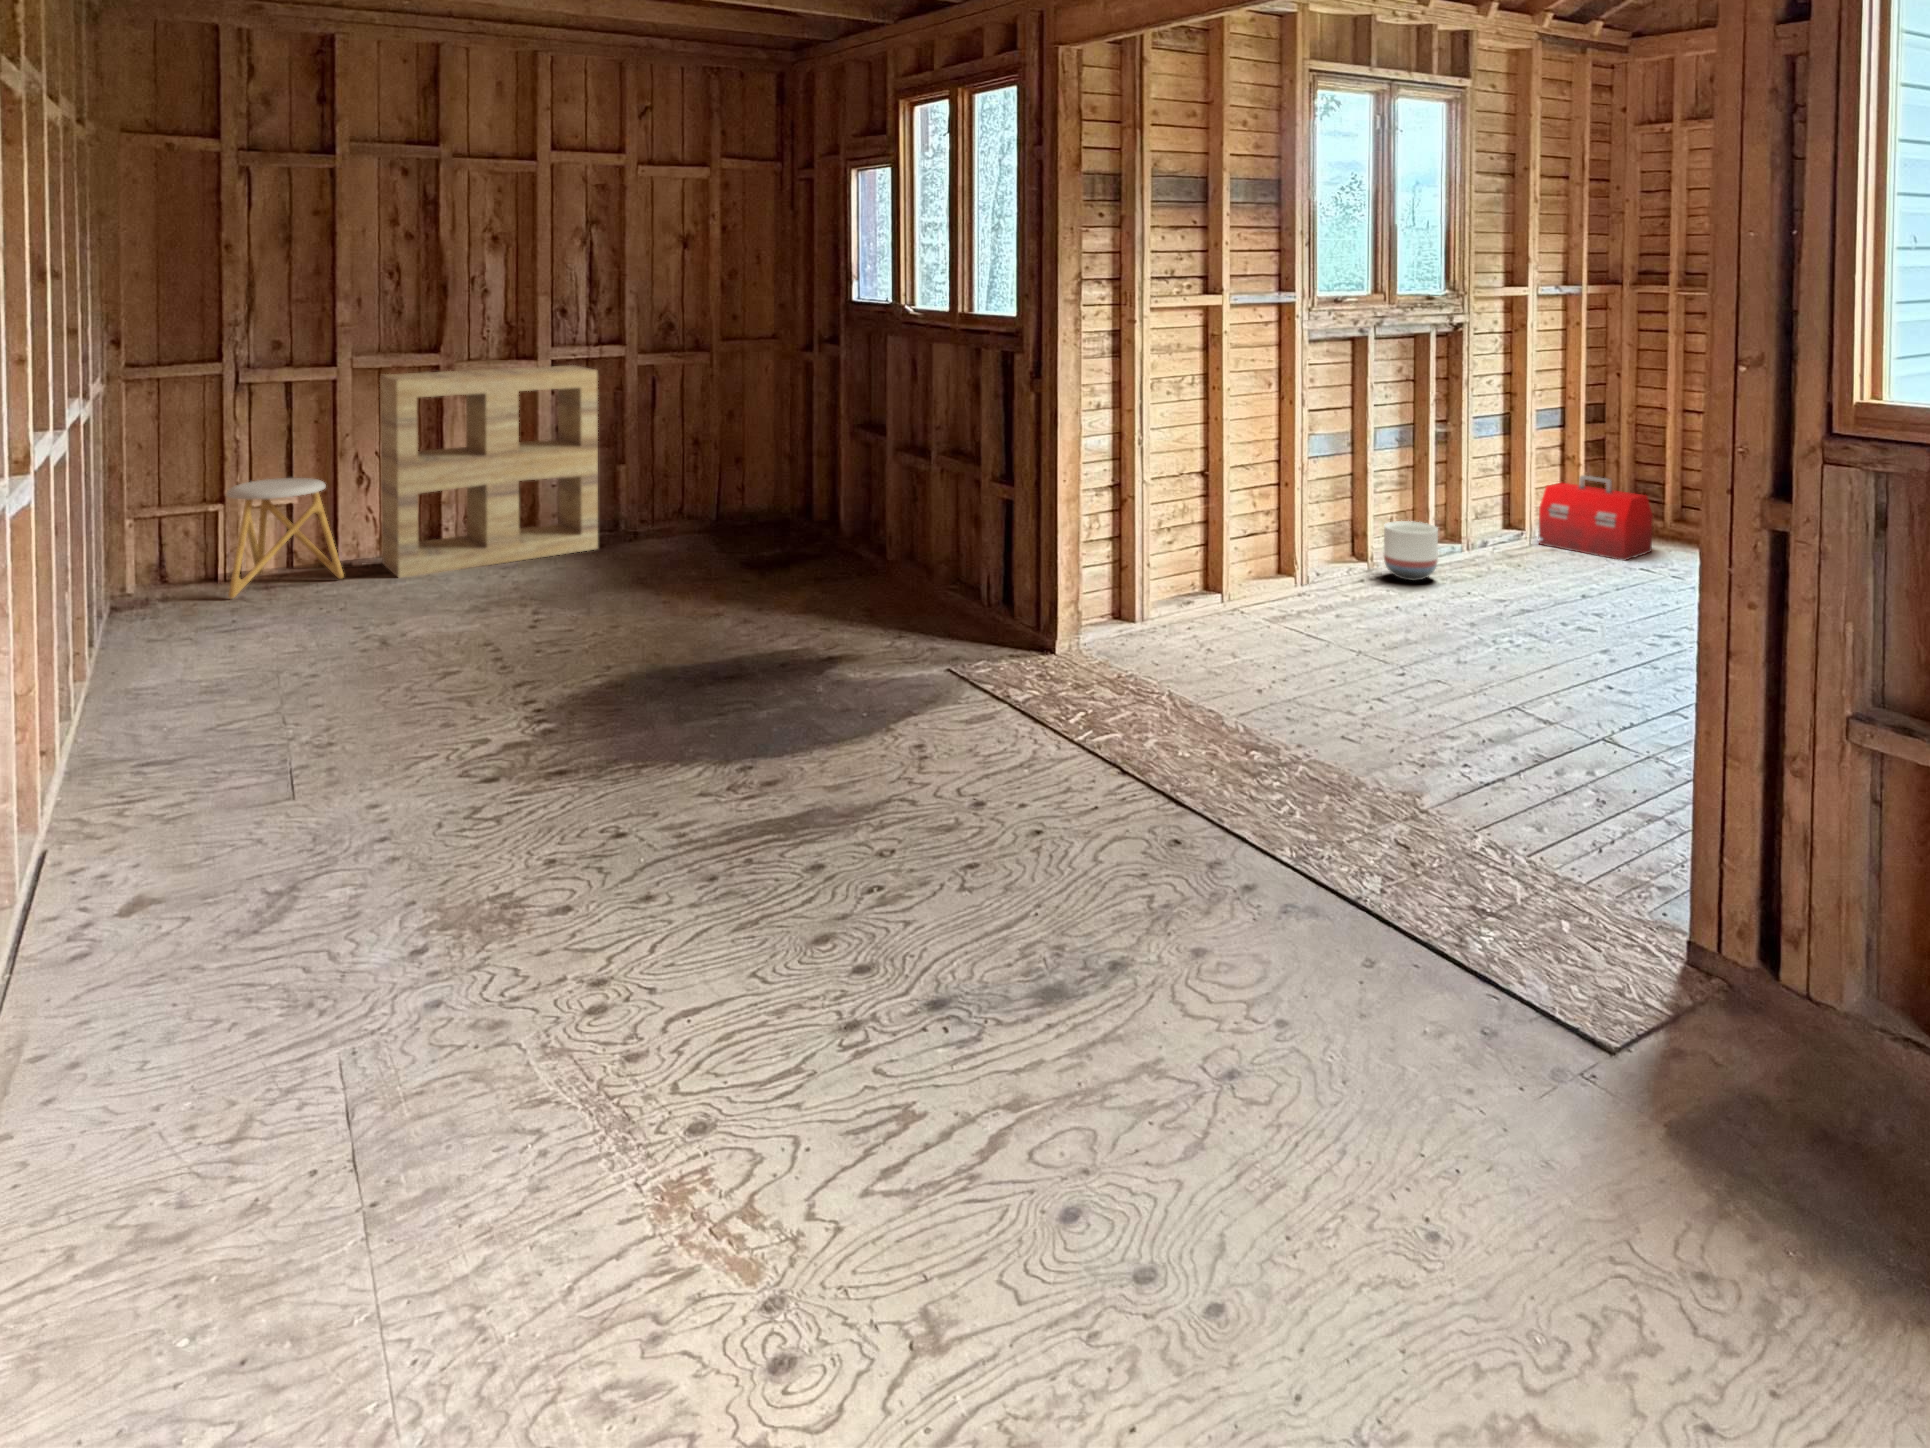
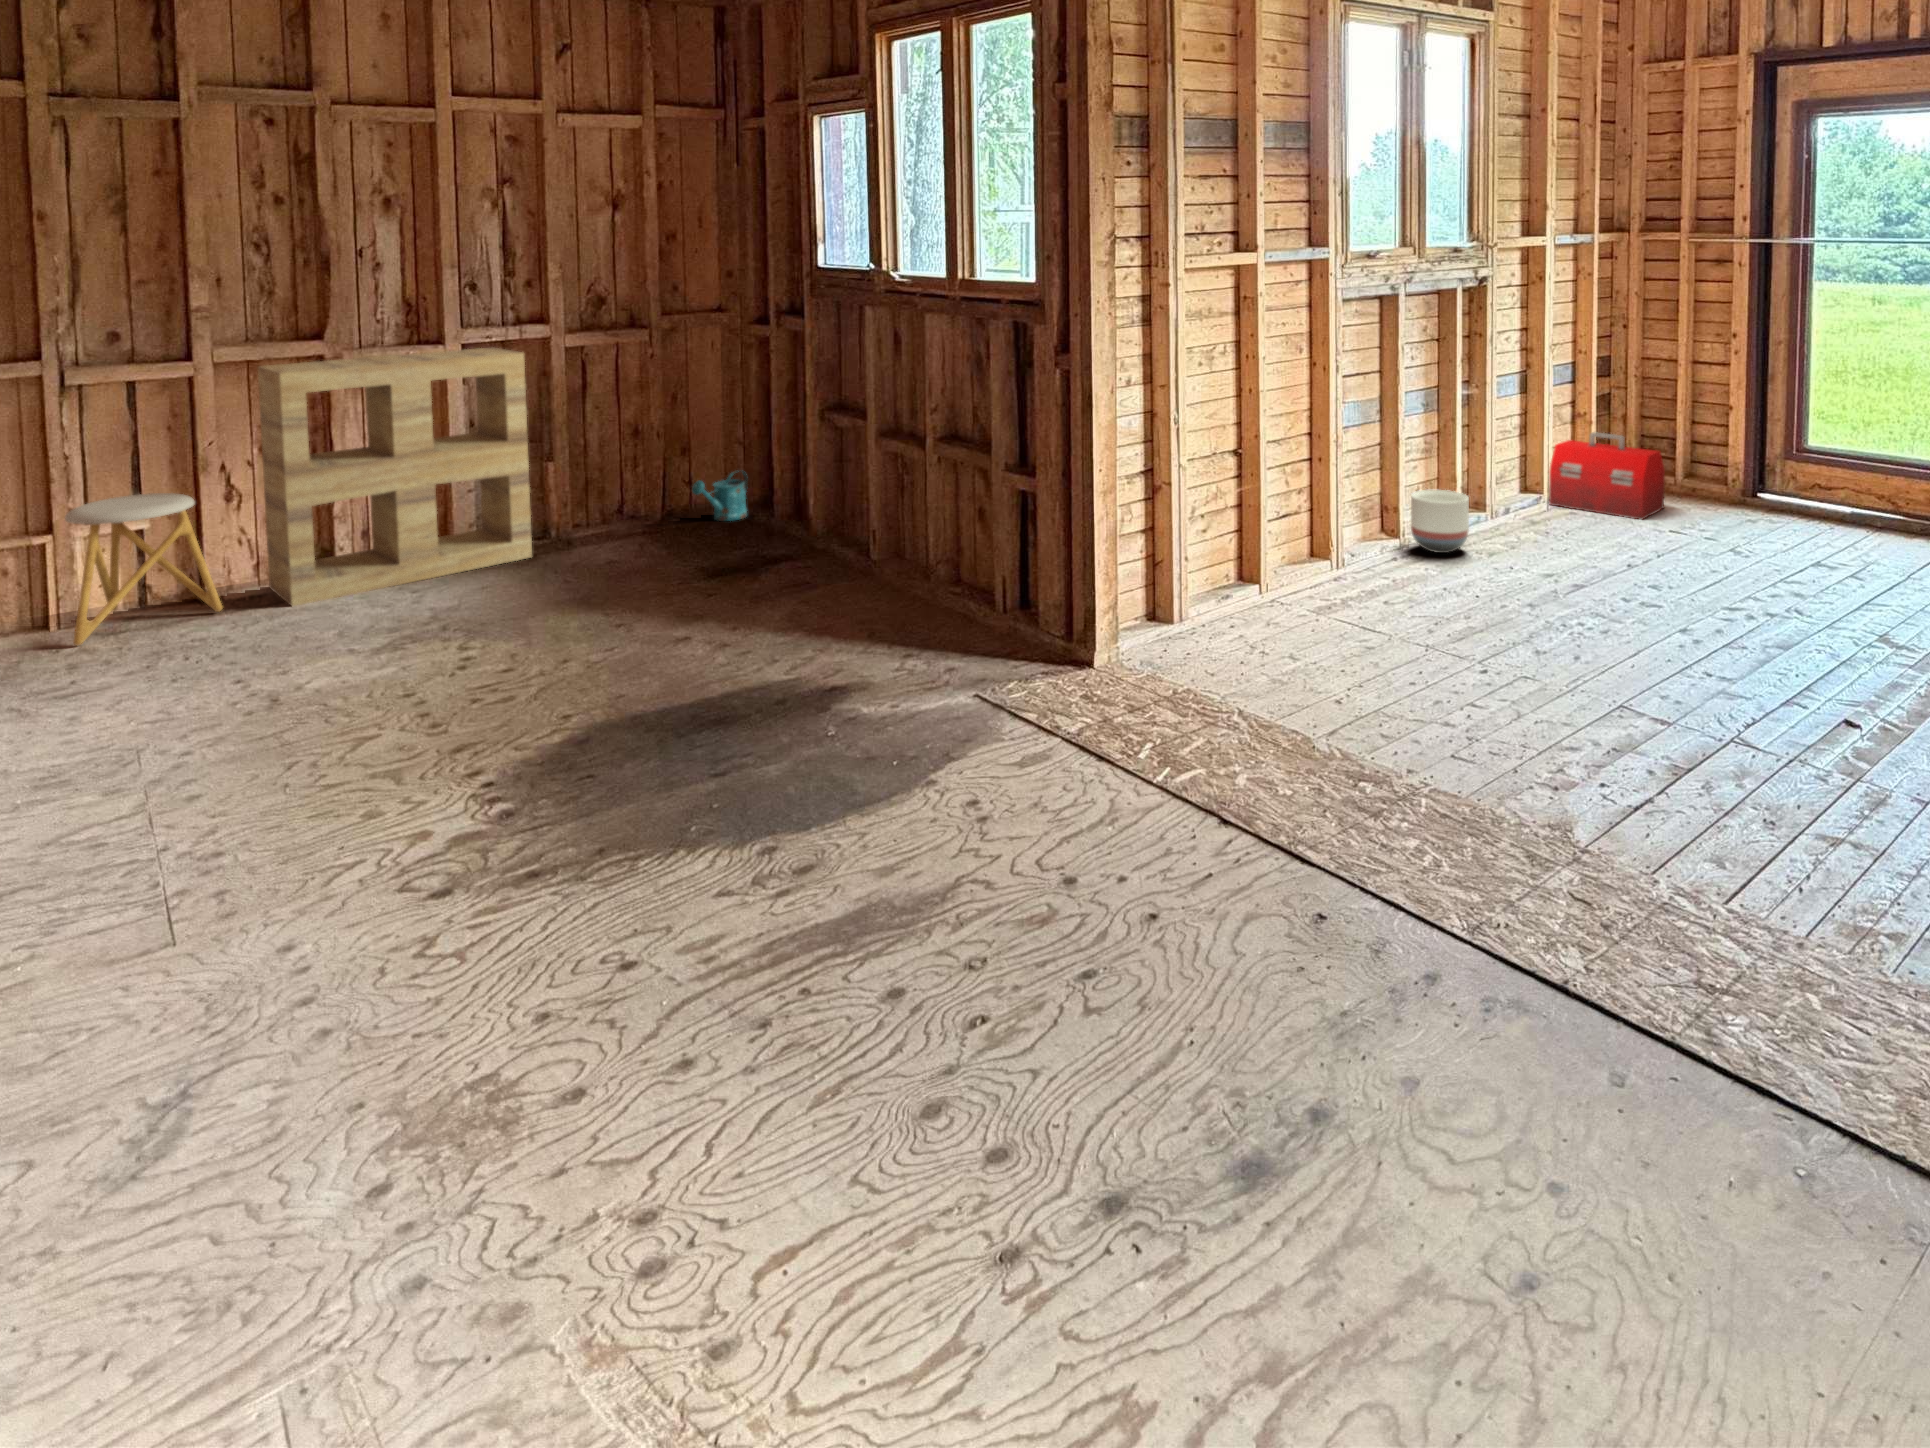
watering can: none [739,482,790,527] -> present [692,471,748,521]

